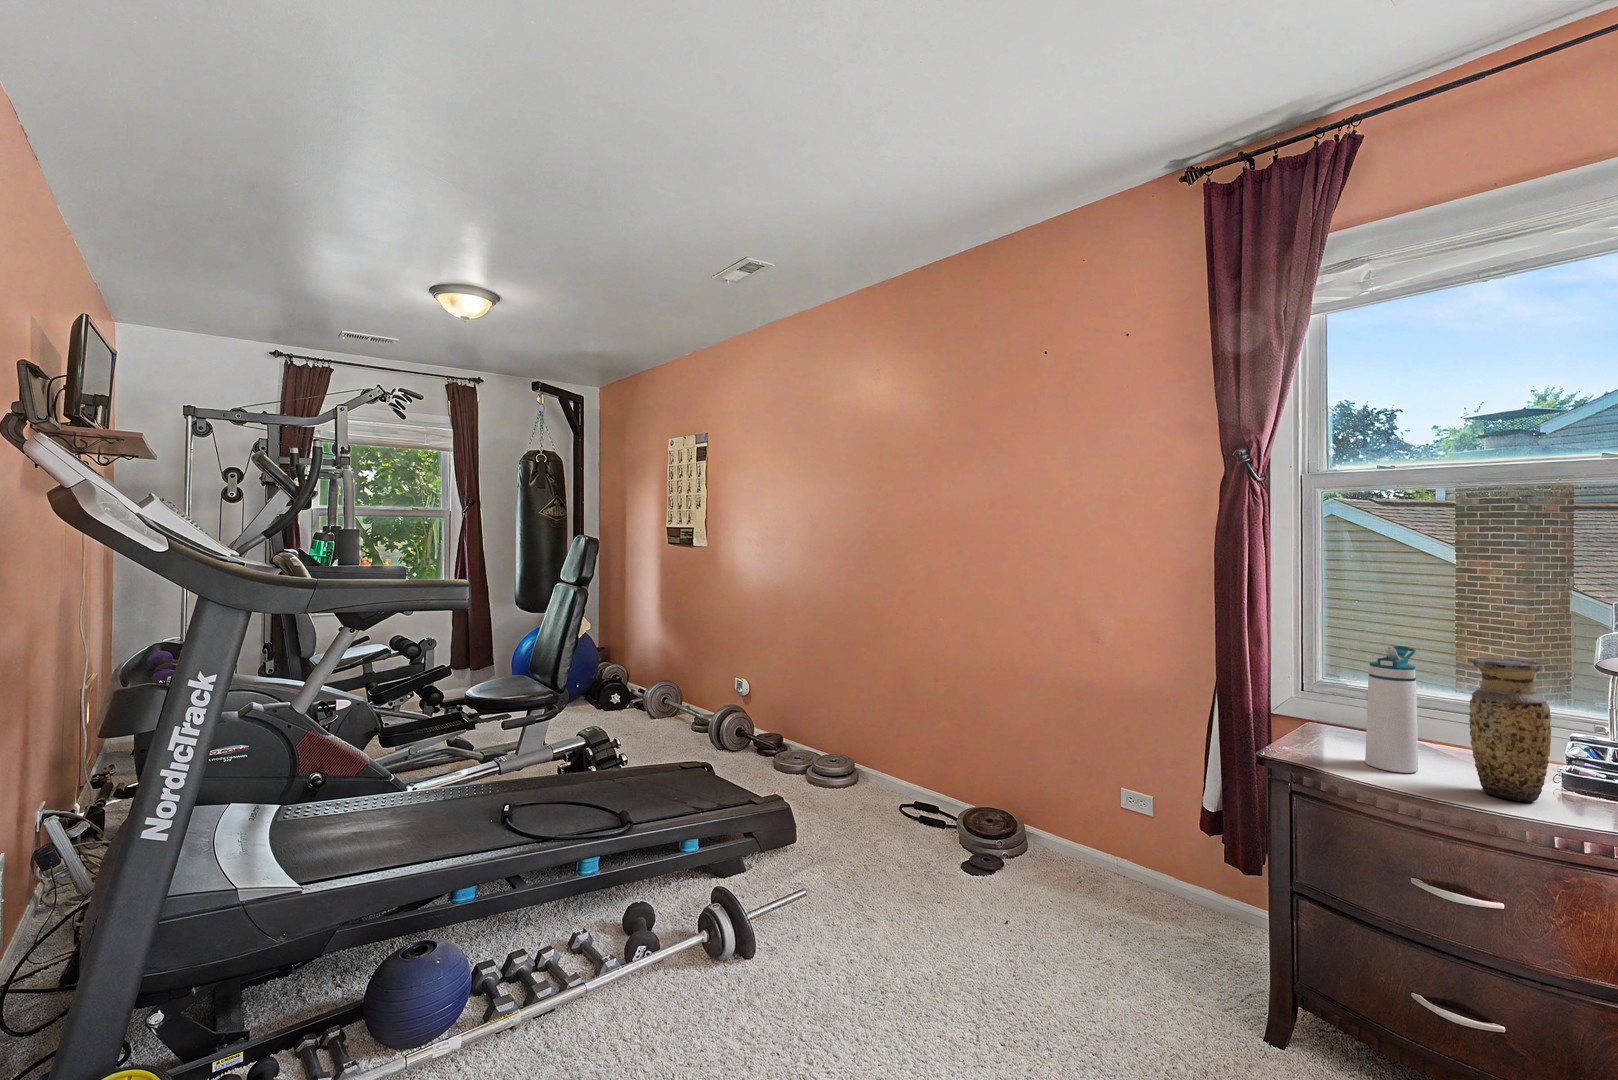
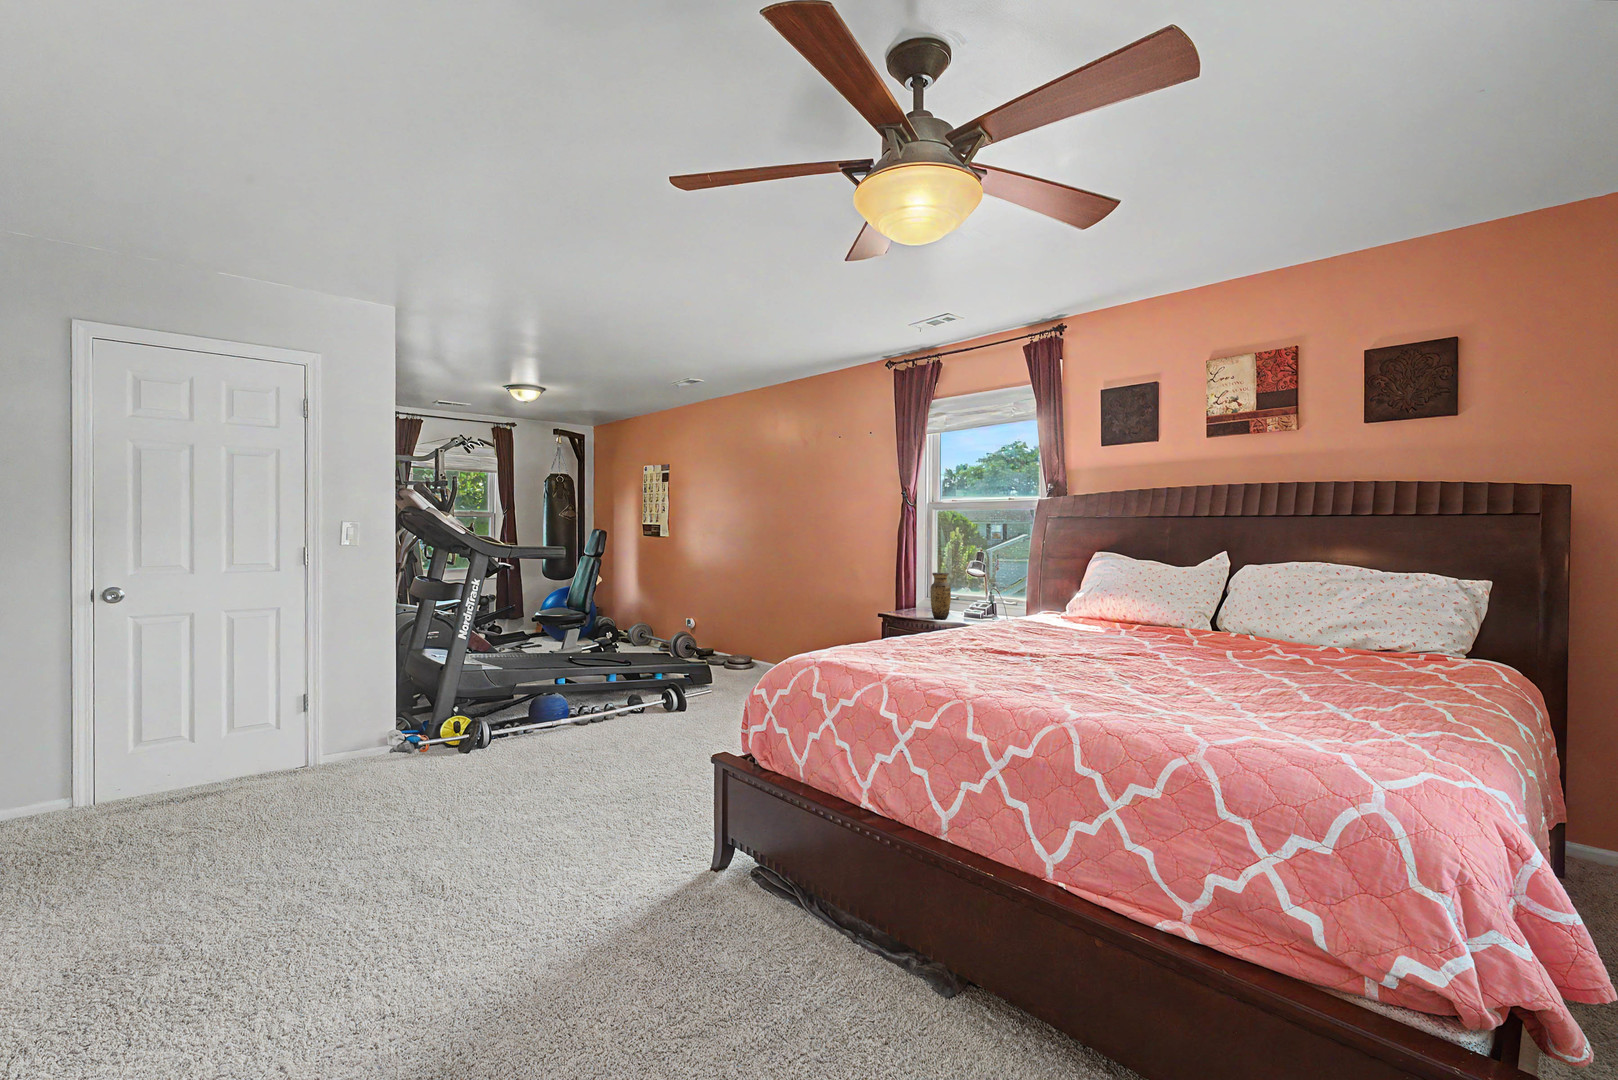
water bottle: present [1365,646,1418,773] -> none [911,571,929,615]

